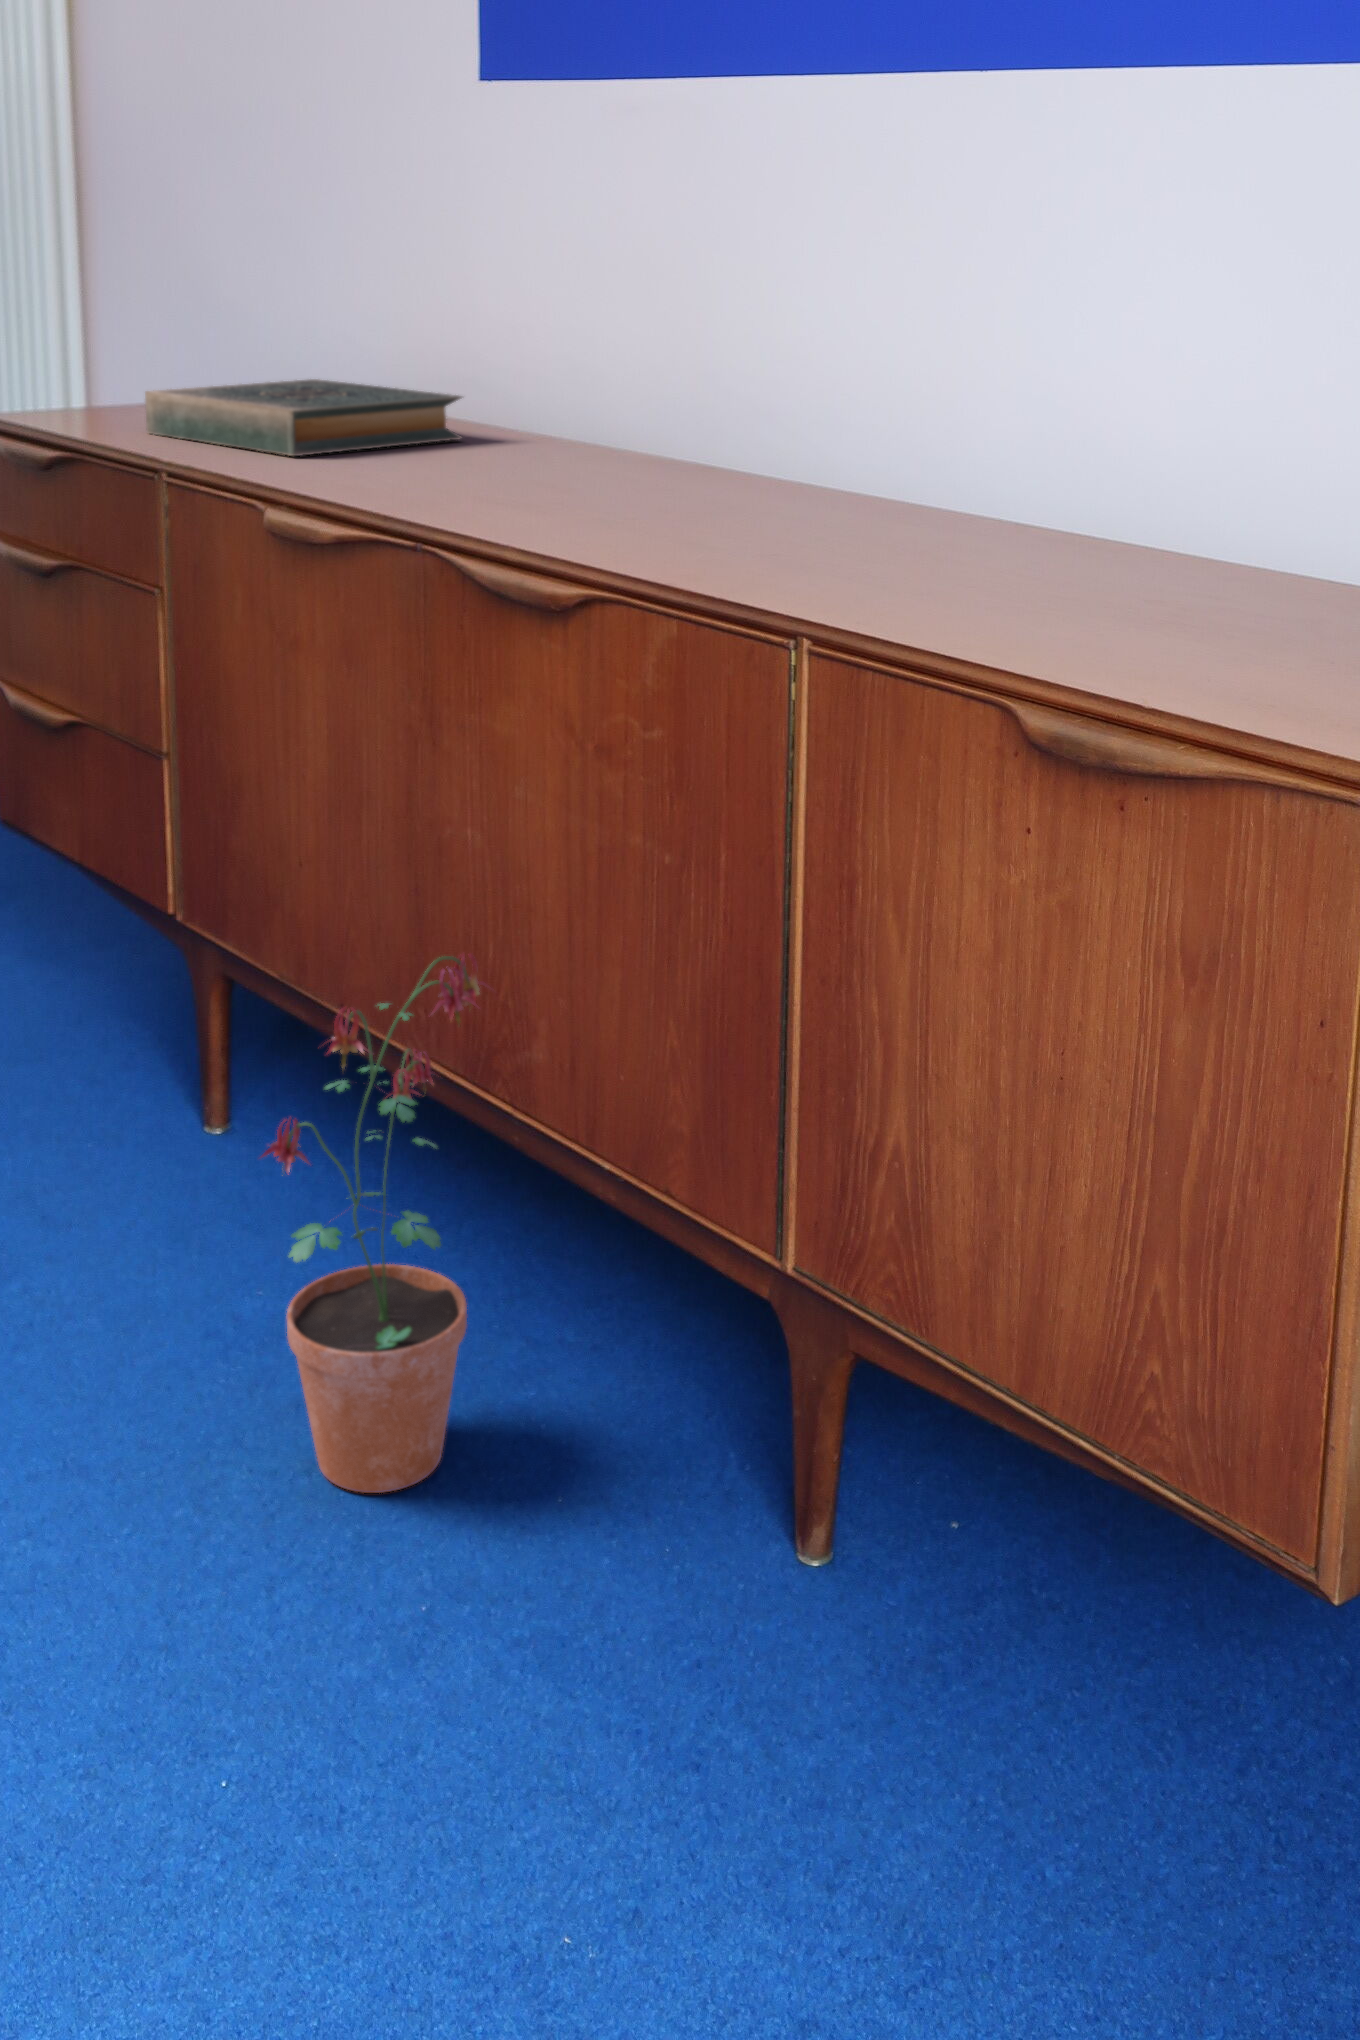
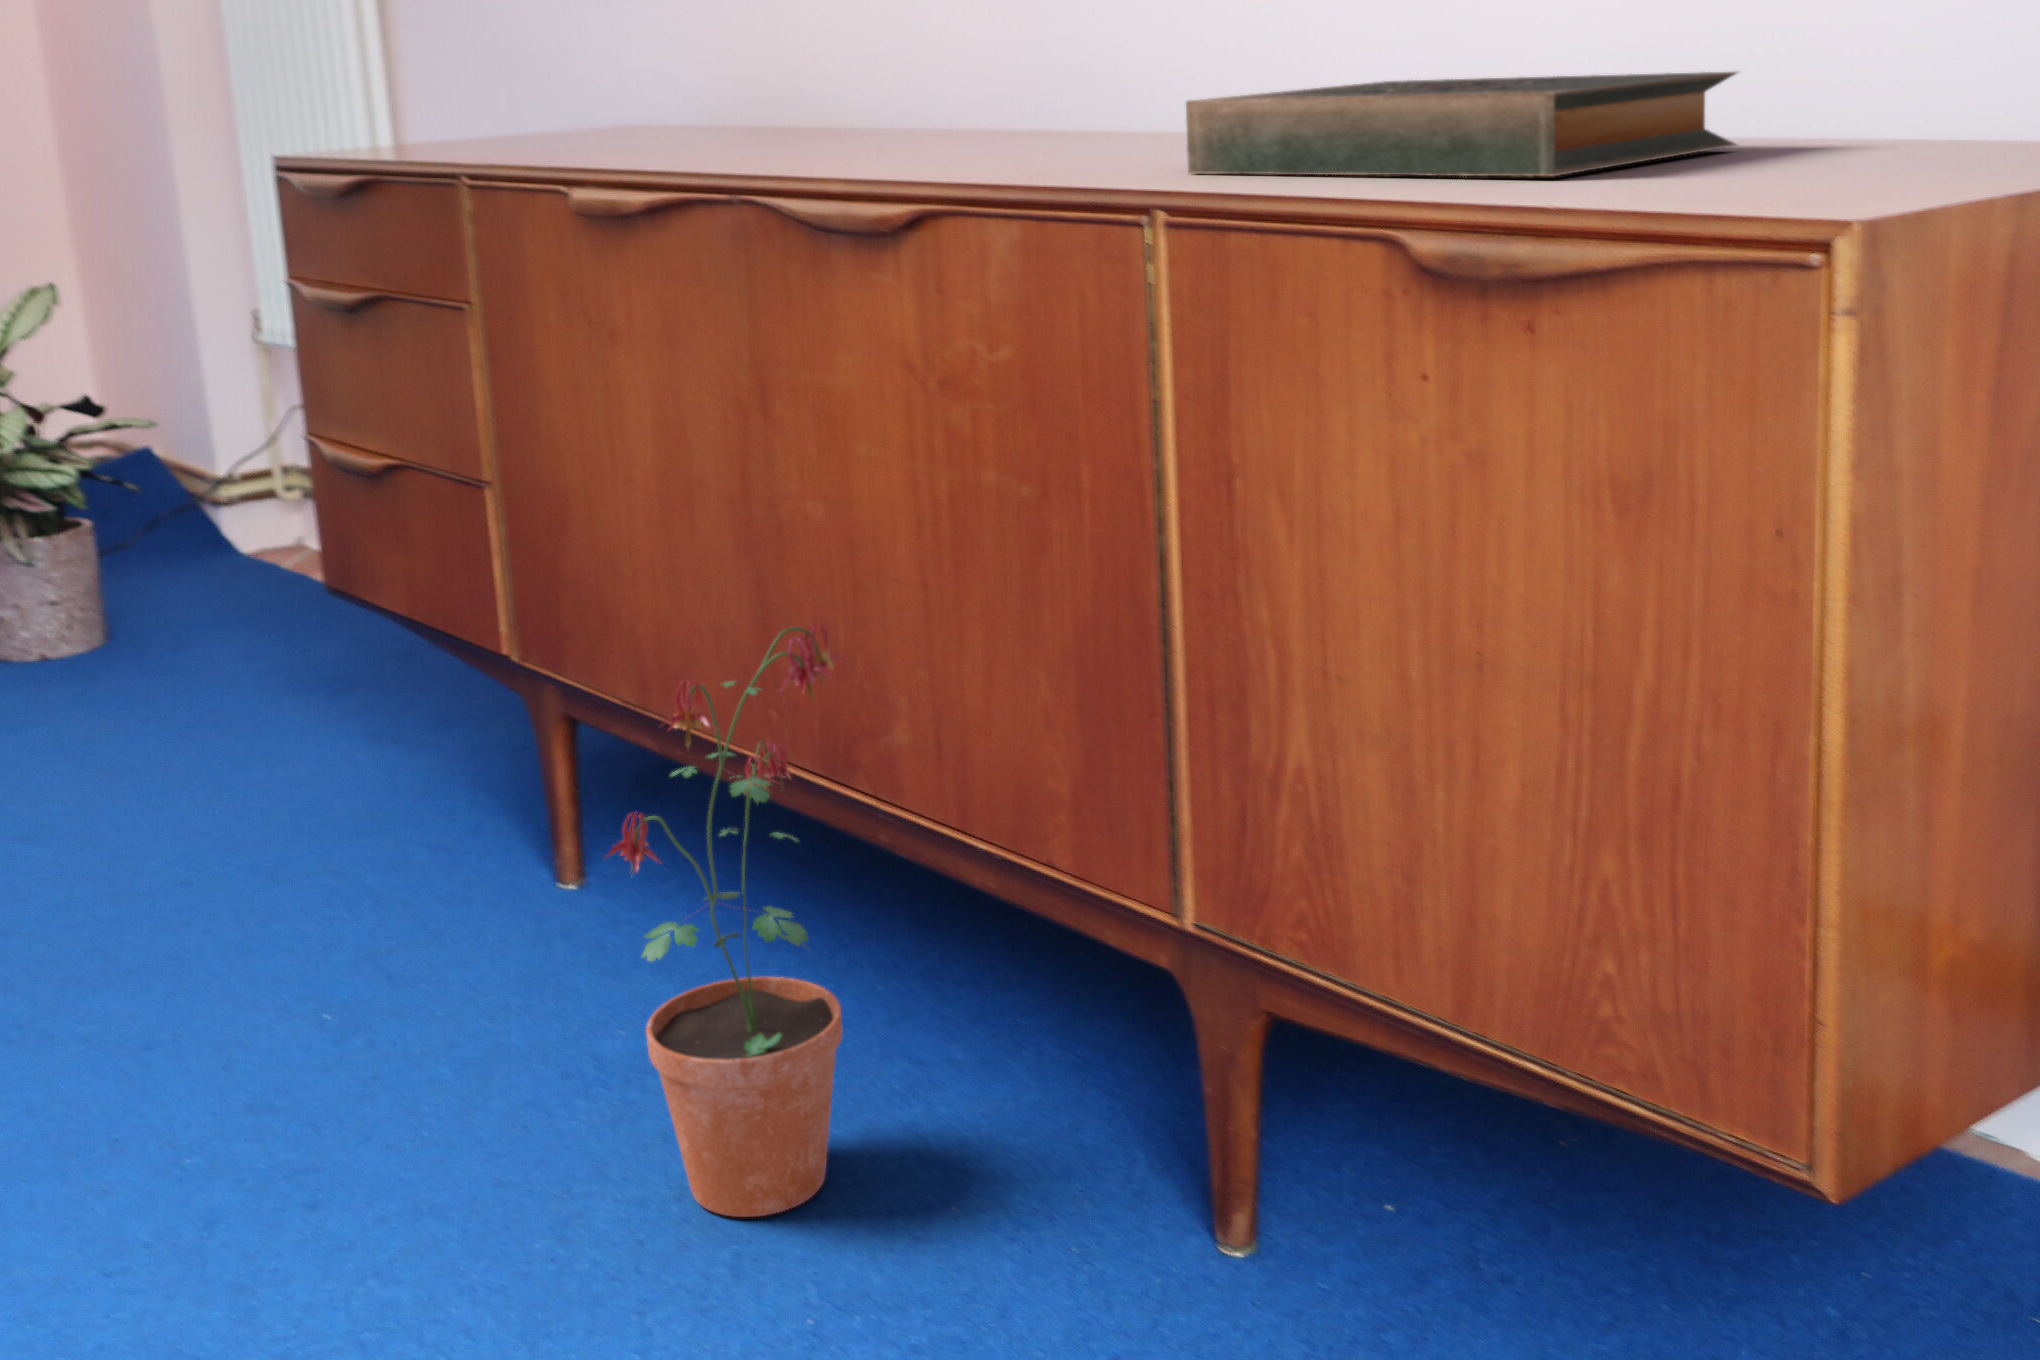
hardback book: present [145,379,462,456] -> present [1186,72,1736,176]

